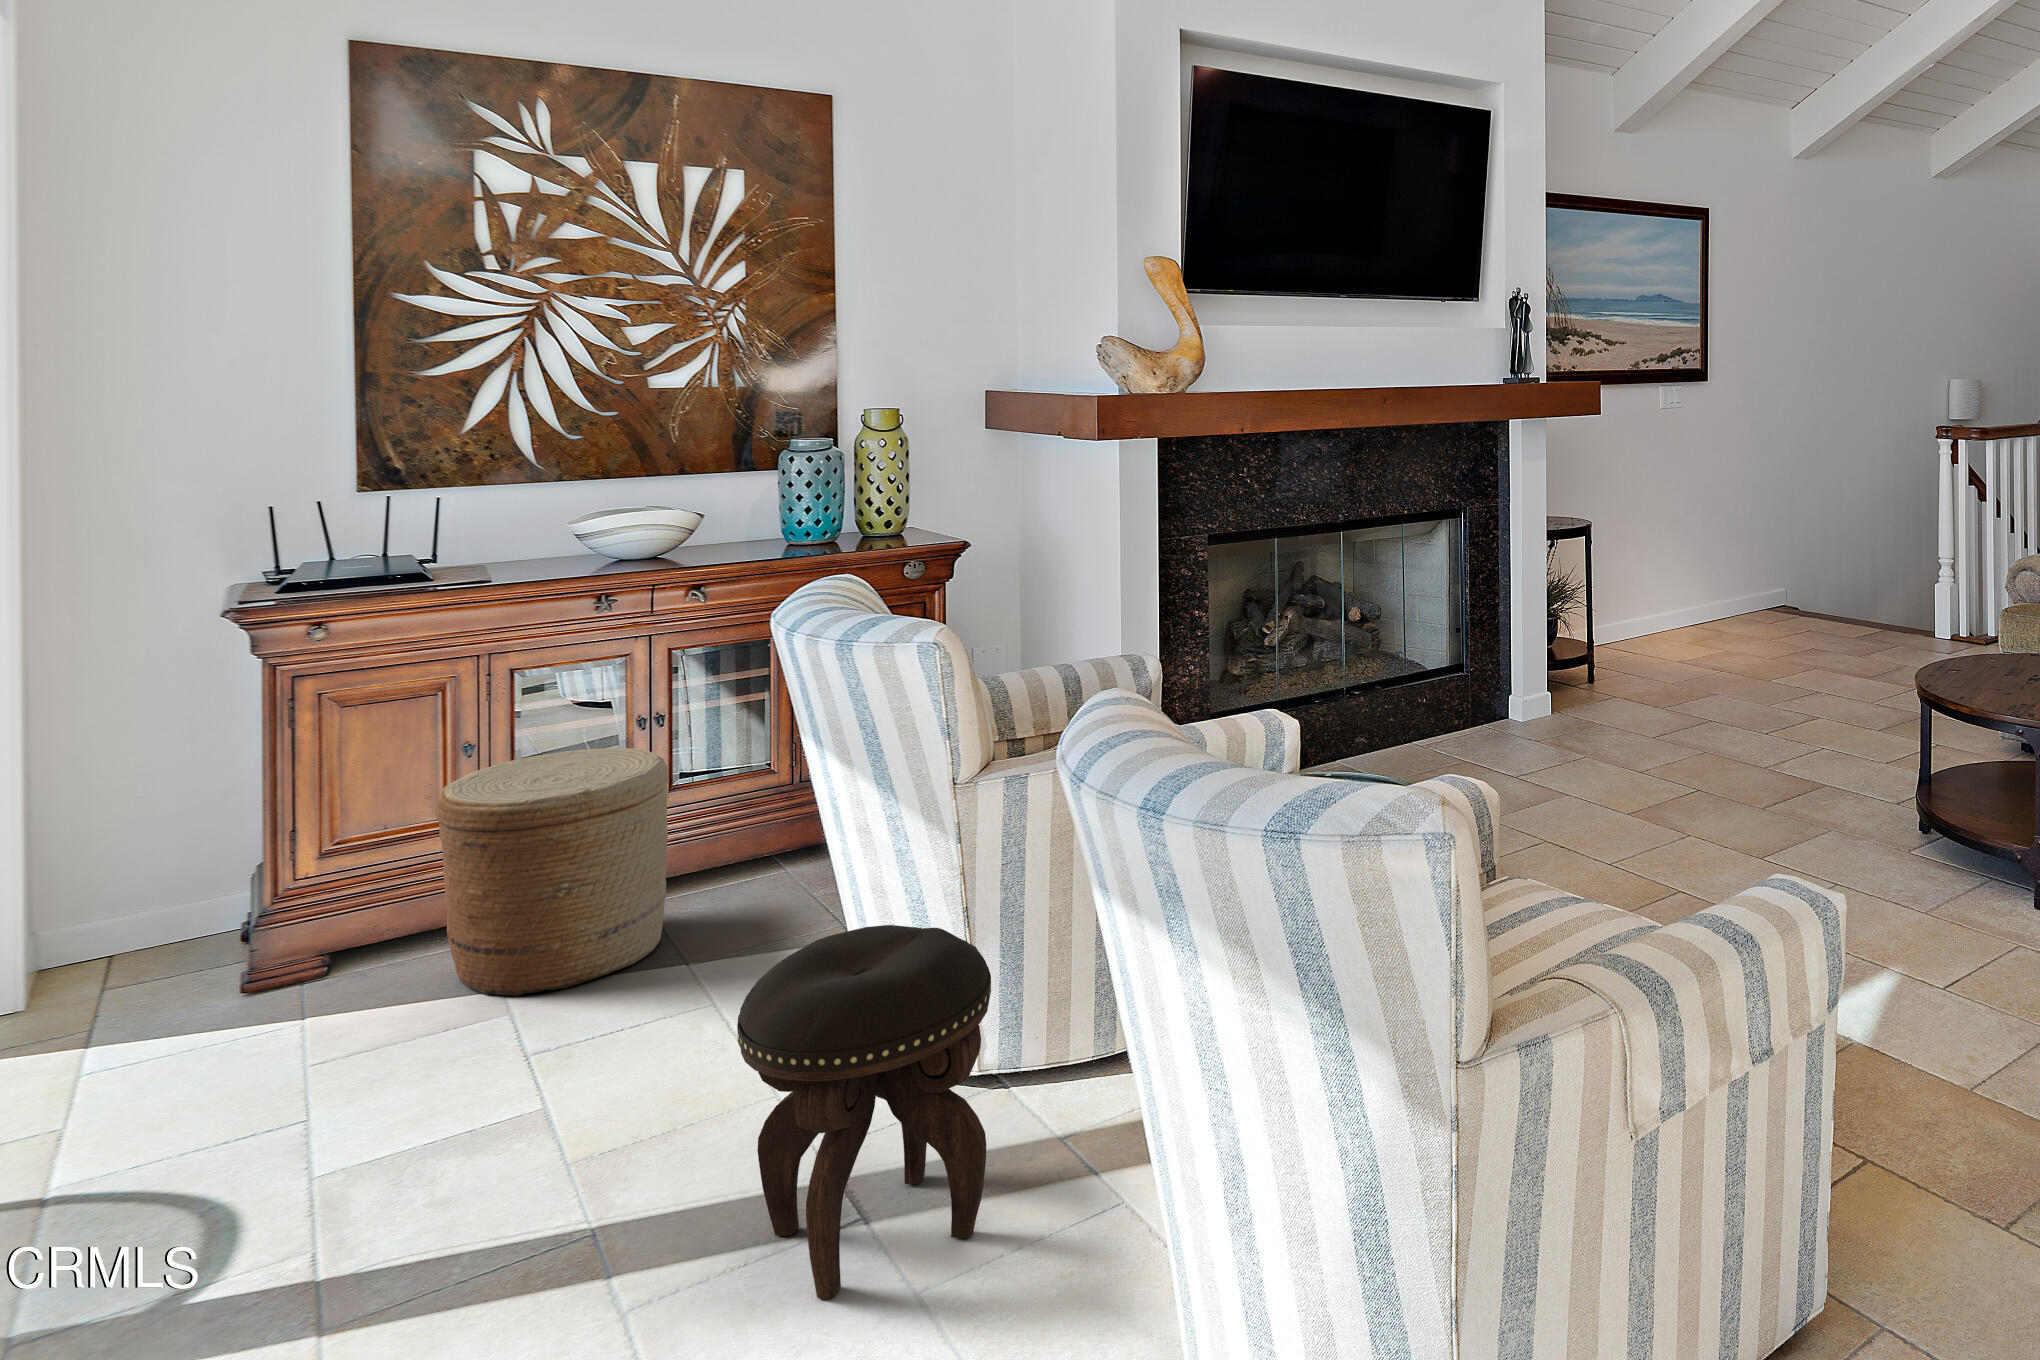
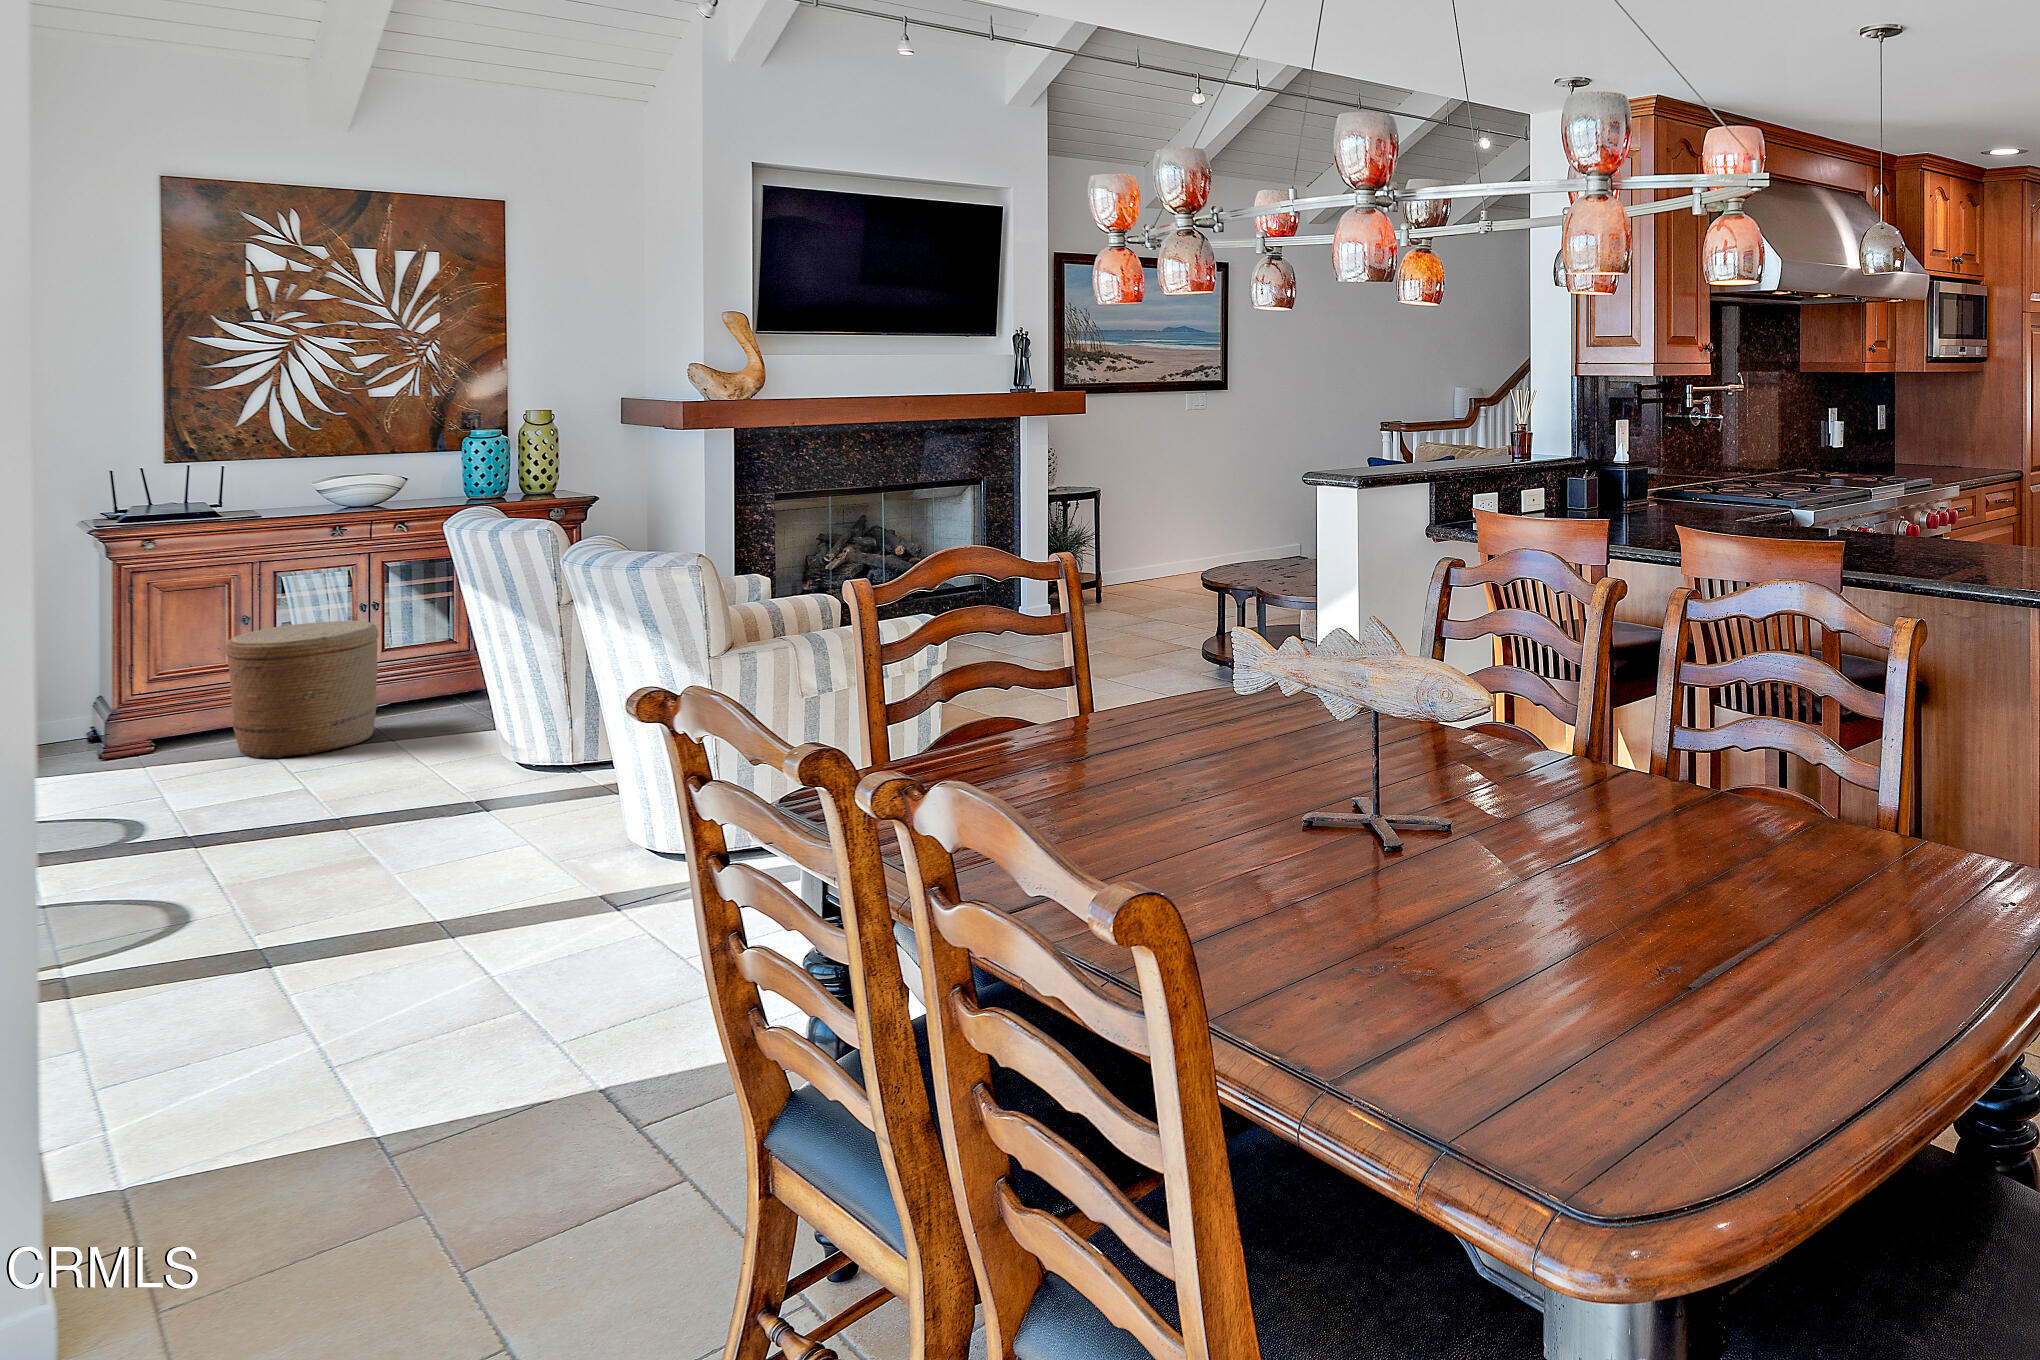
footstool: present [737,925,991,1300] -> none [404,675,545,839]

